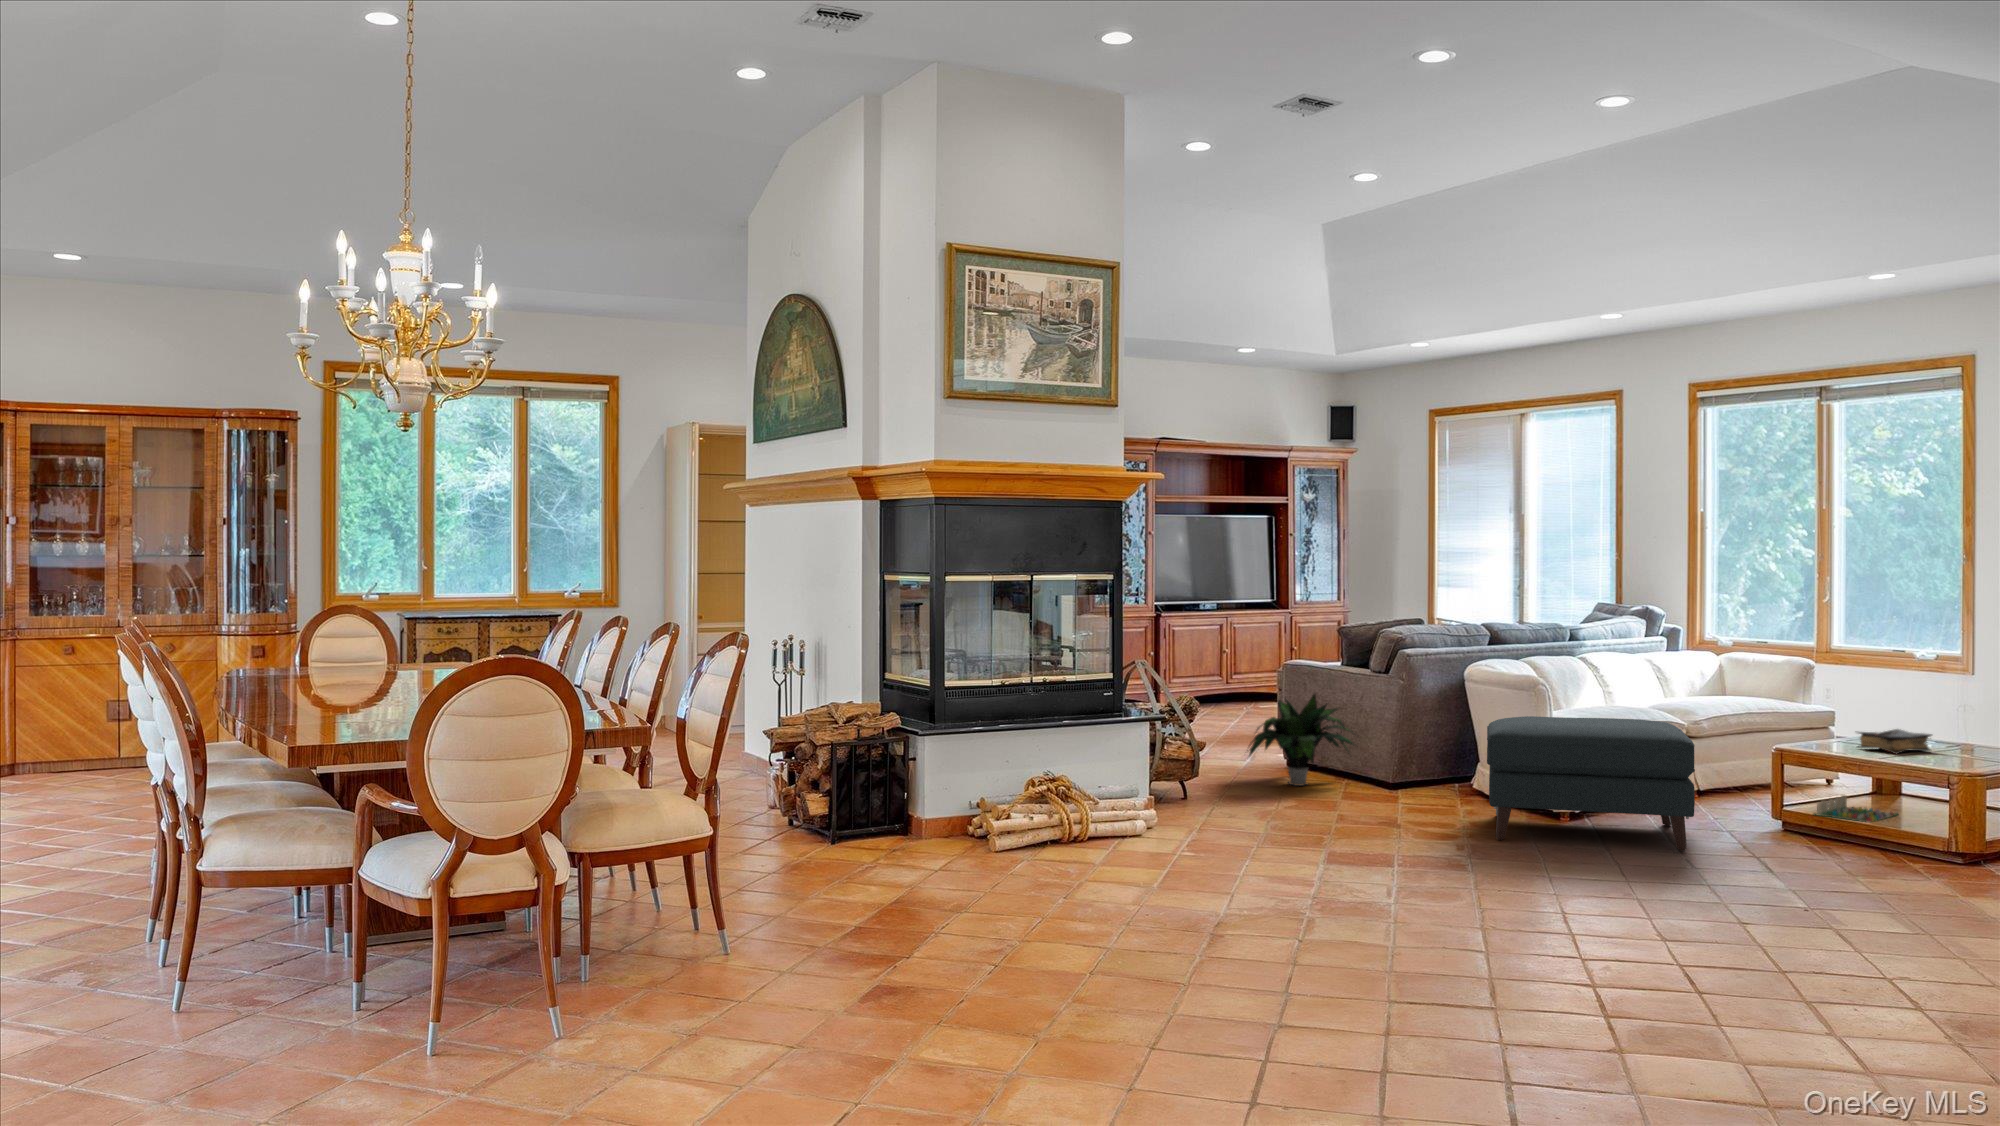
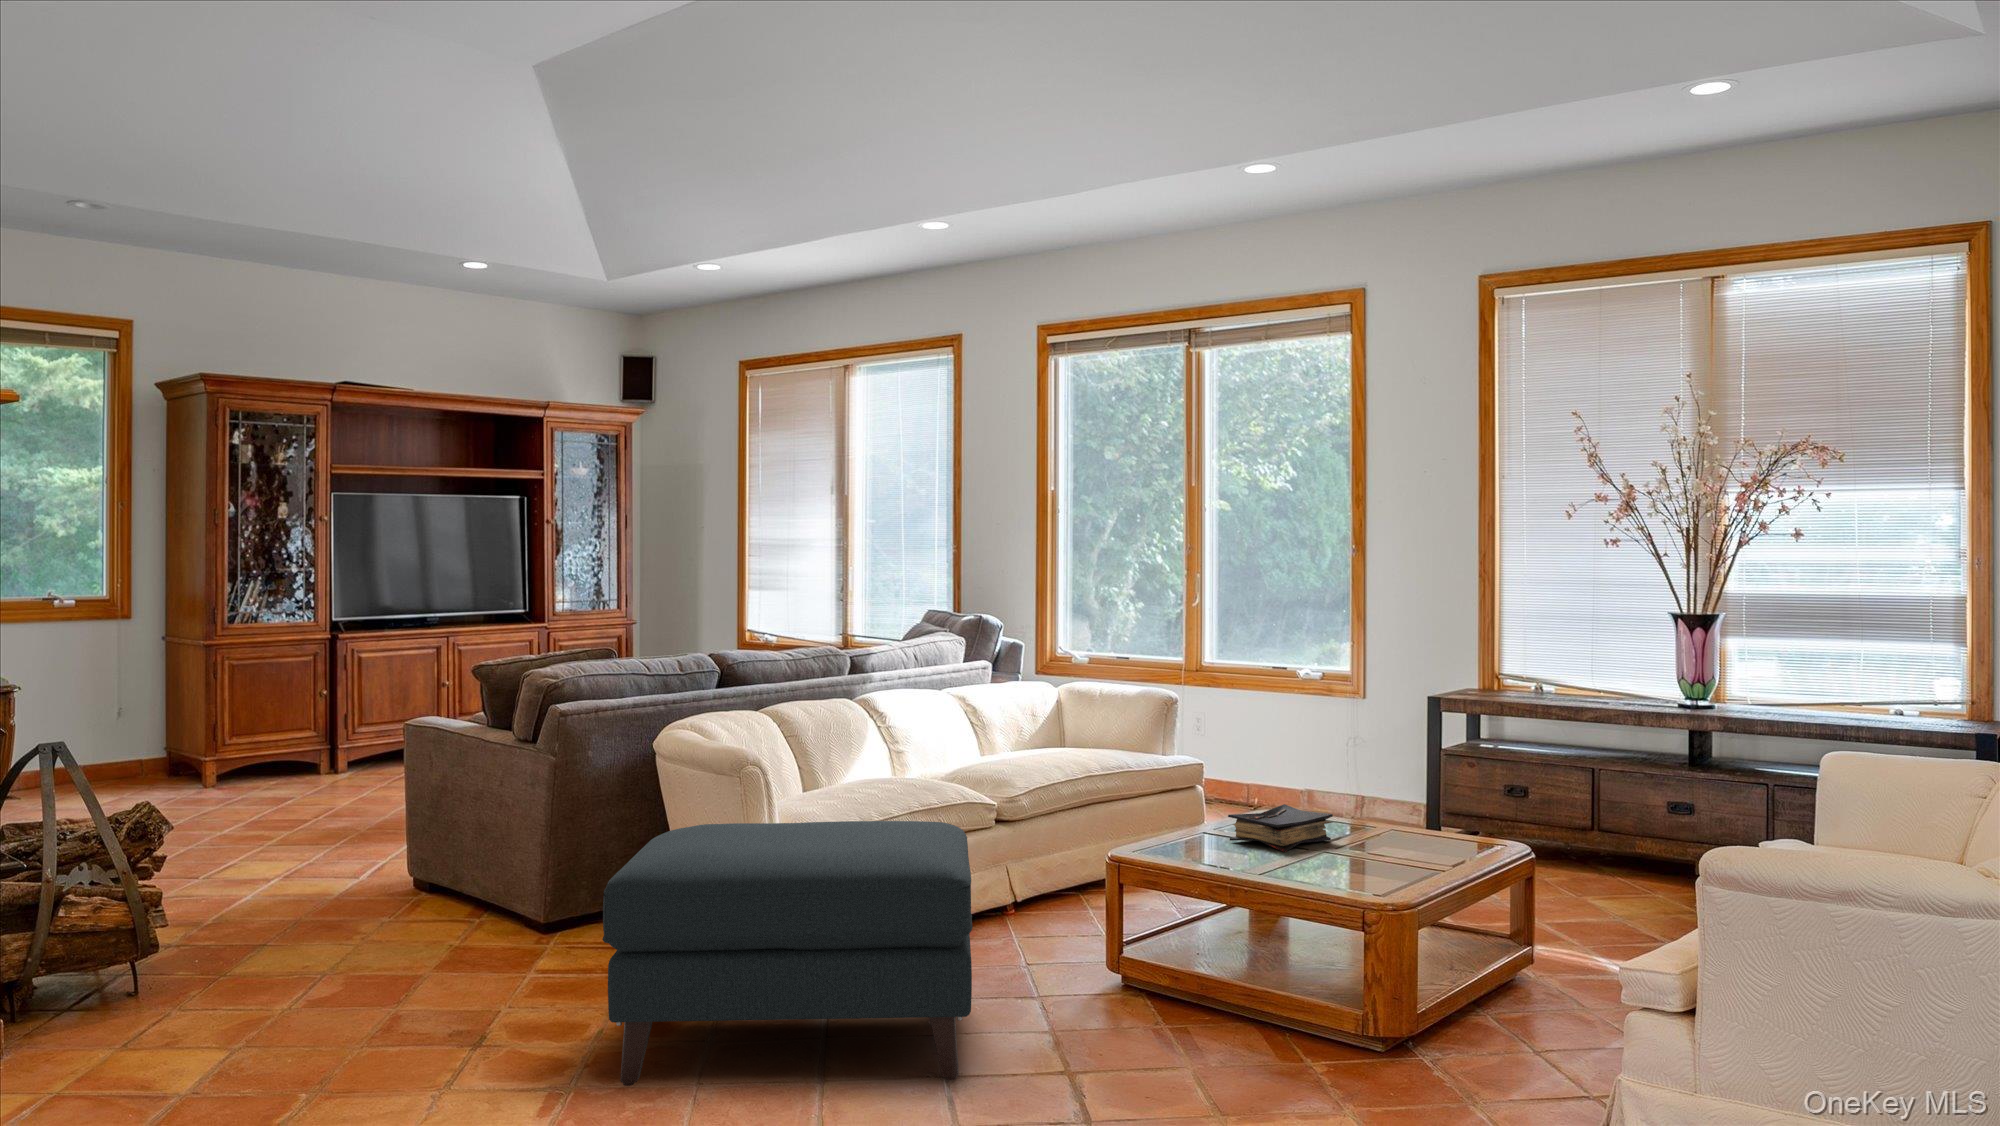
potted plant: present [1247,694,1354,786] -> none [257,777,486,947]
board game: present [1816,795,1898,822] -> none [1167,917,1289,976]

